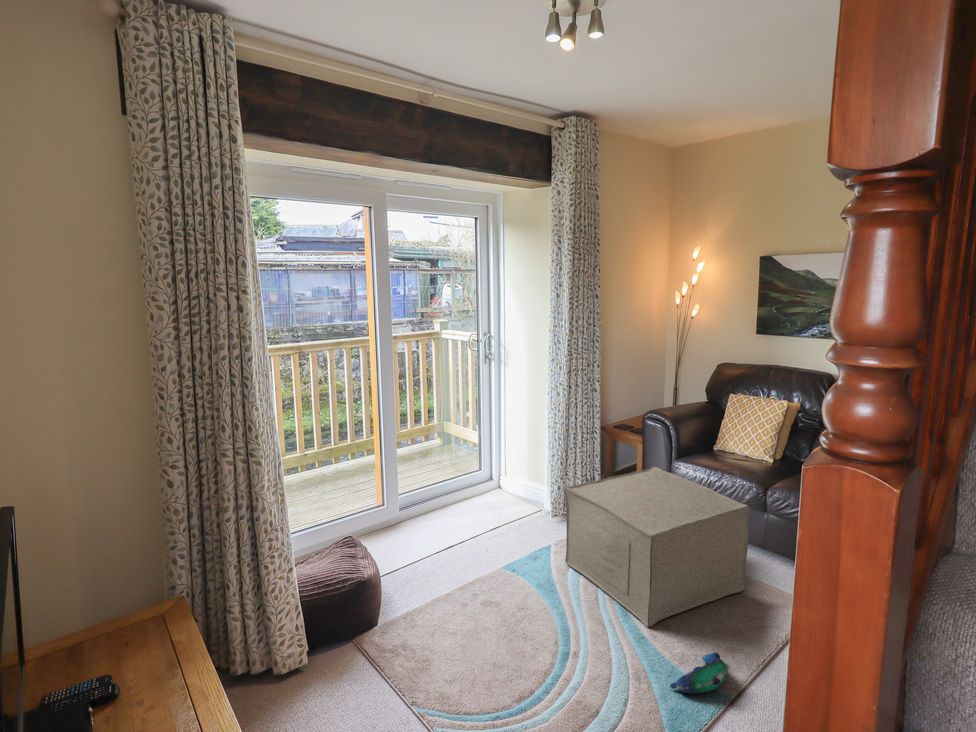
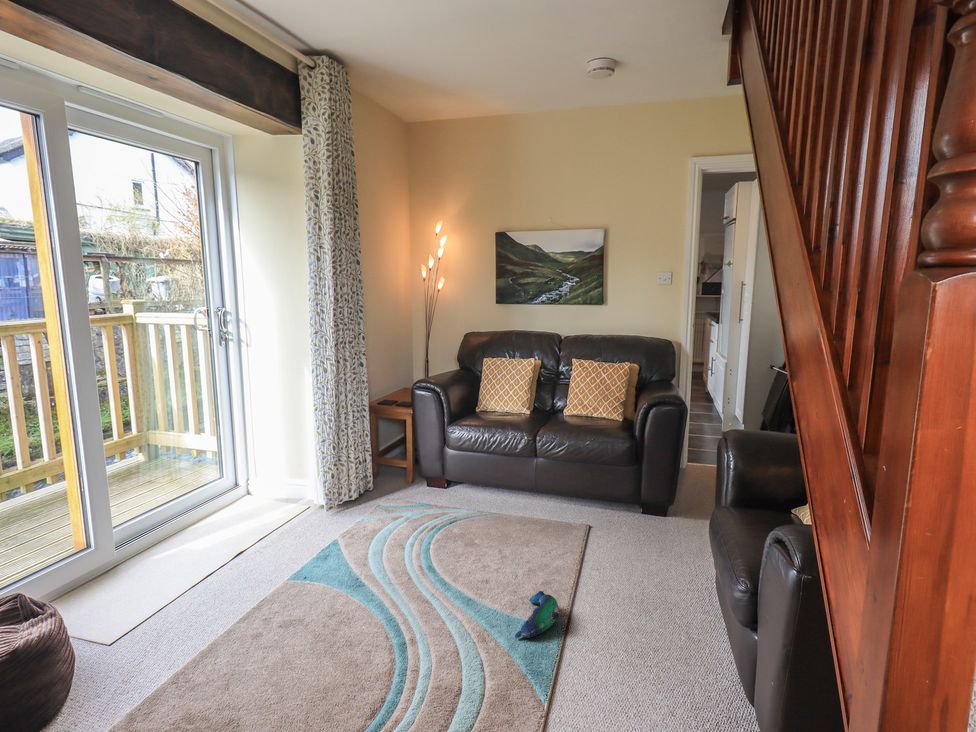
ottoman: present [564,466,750,627] -> none [356,433,534,589]

